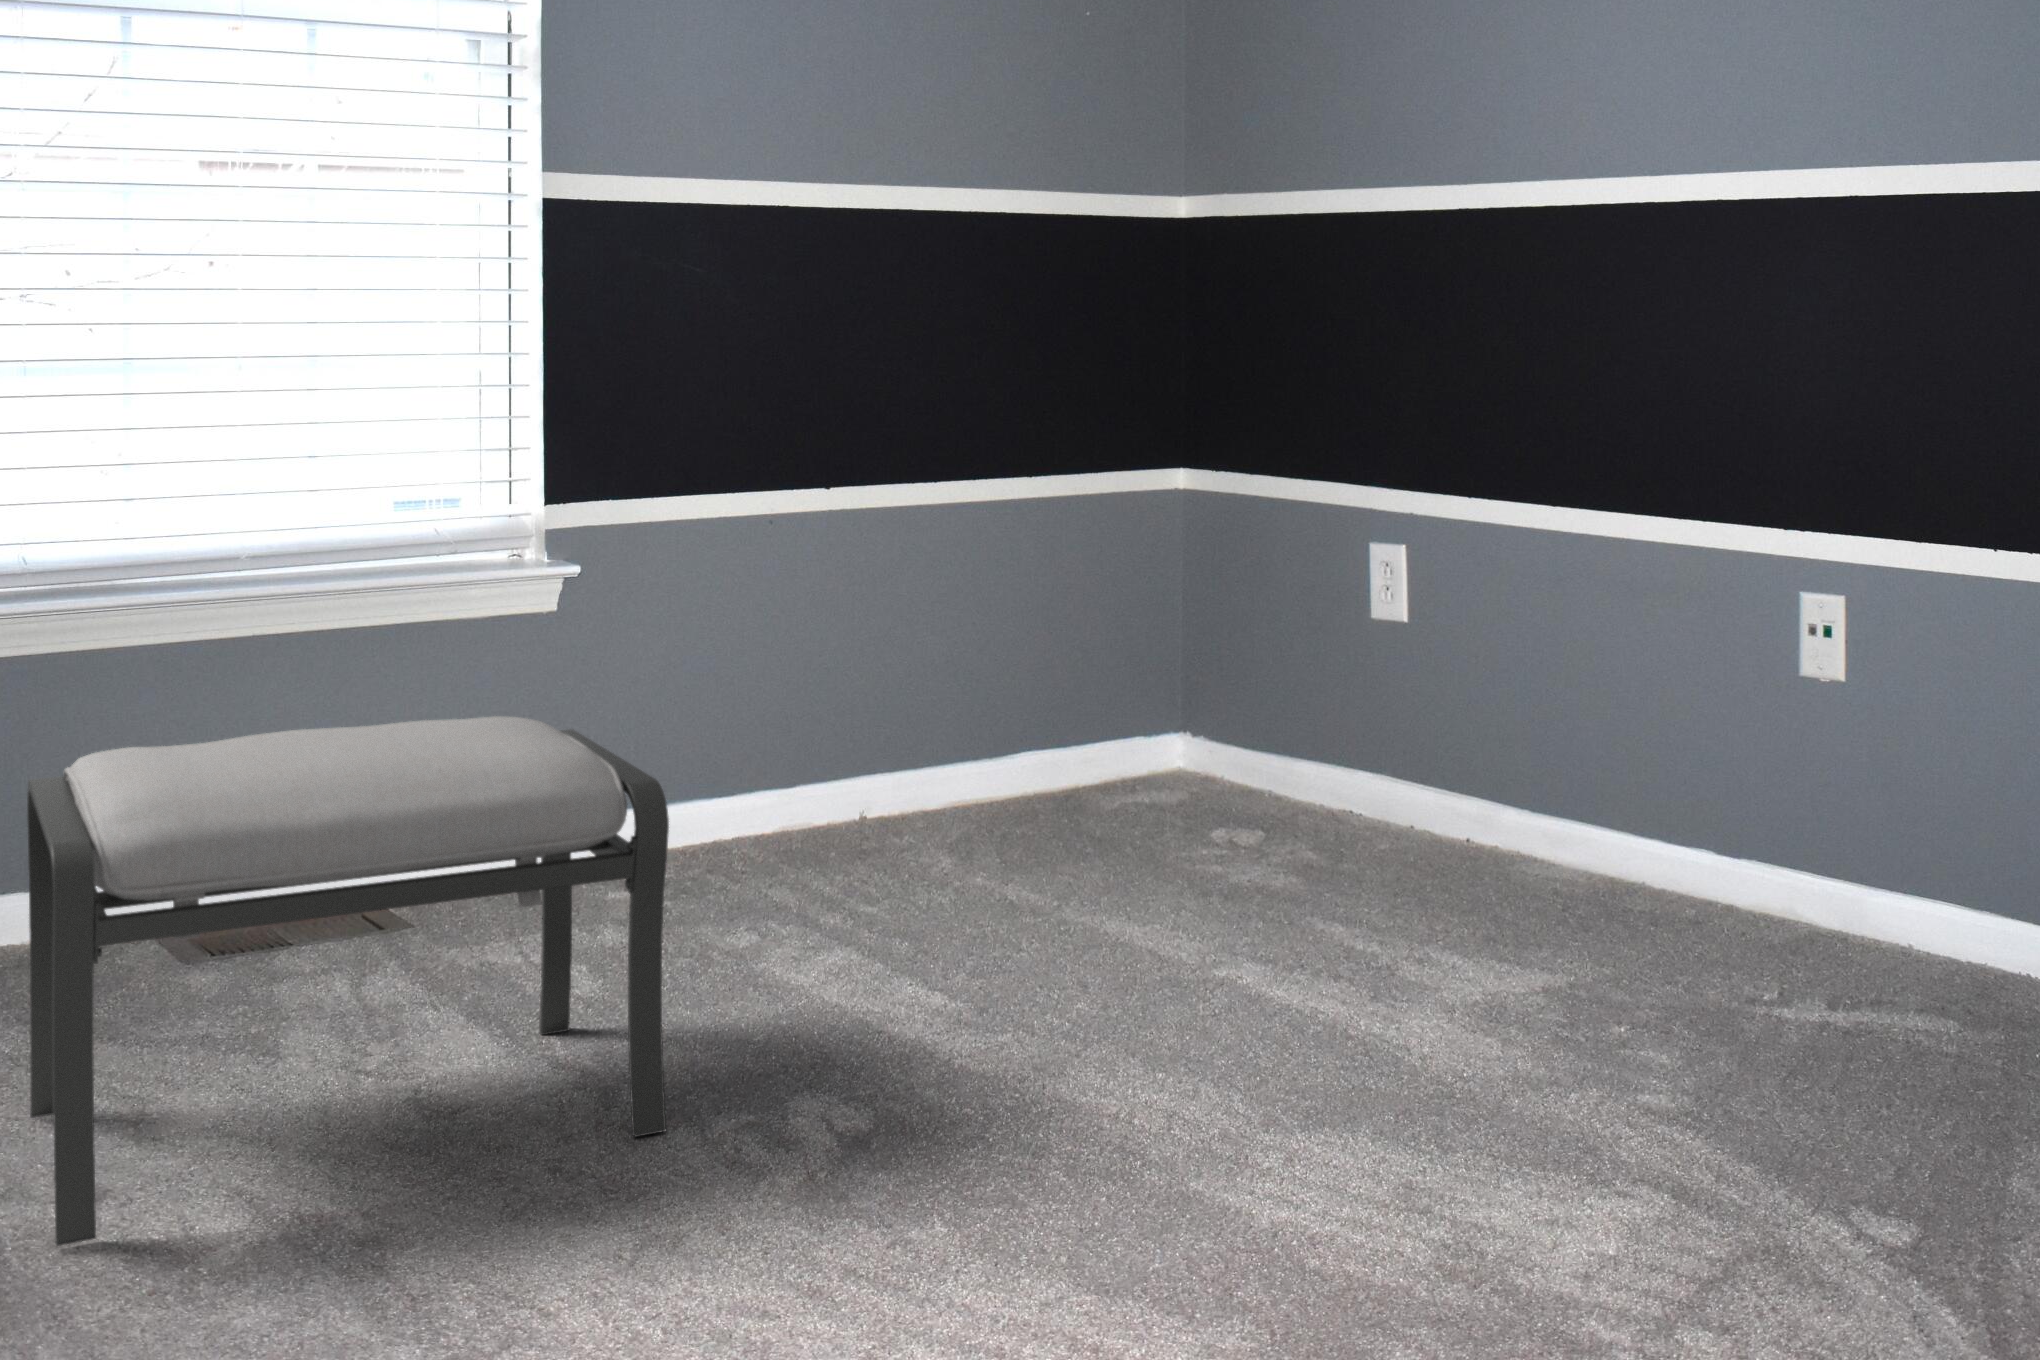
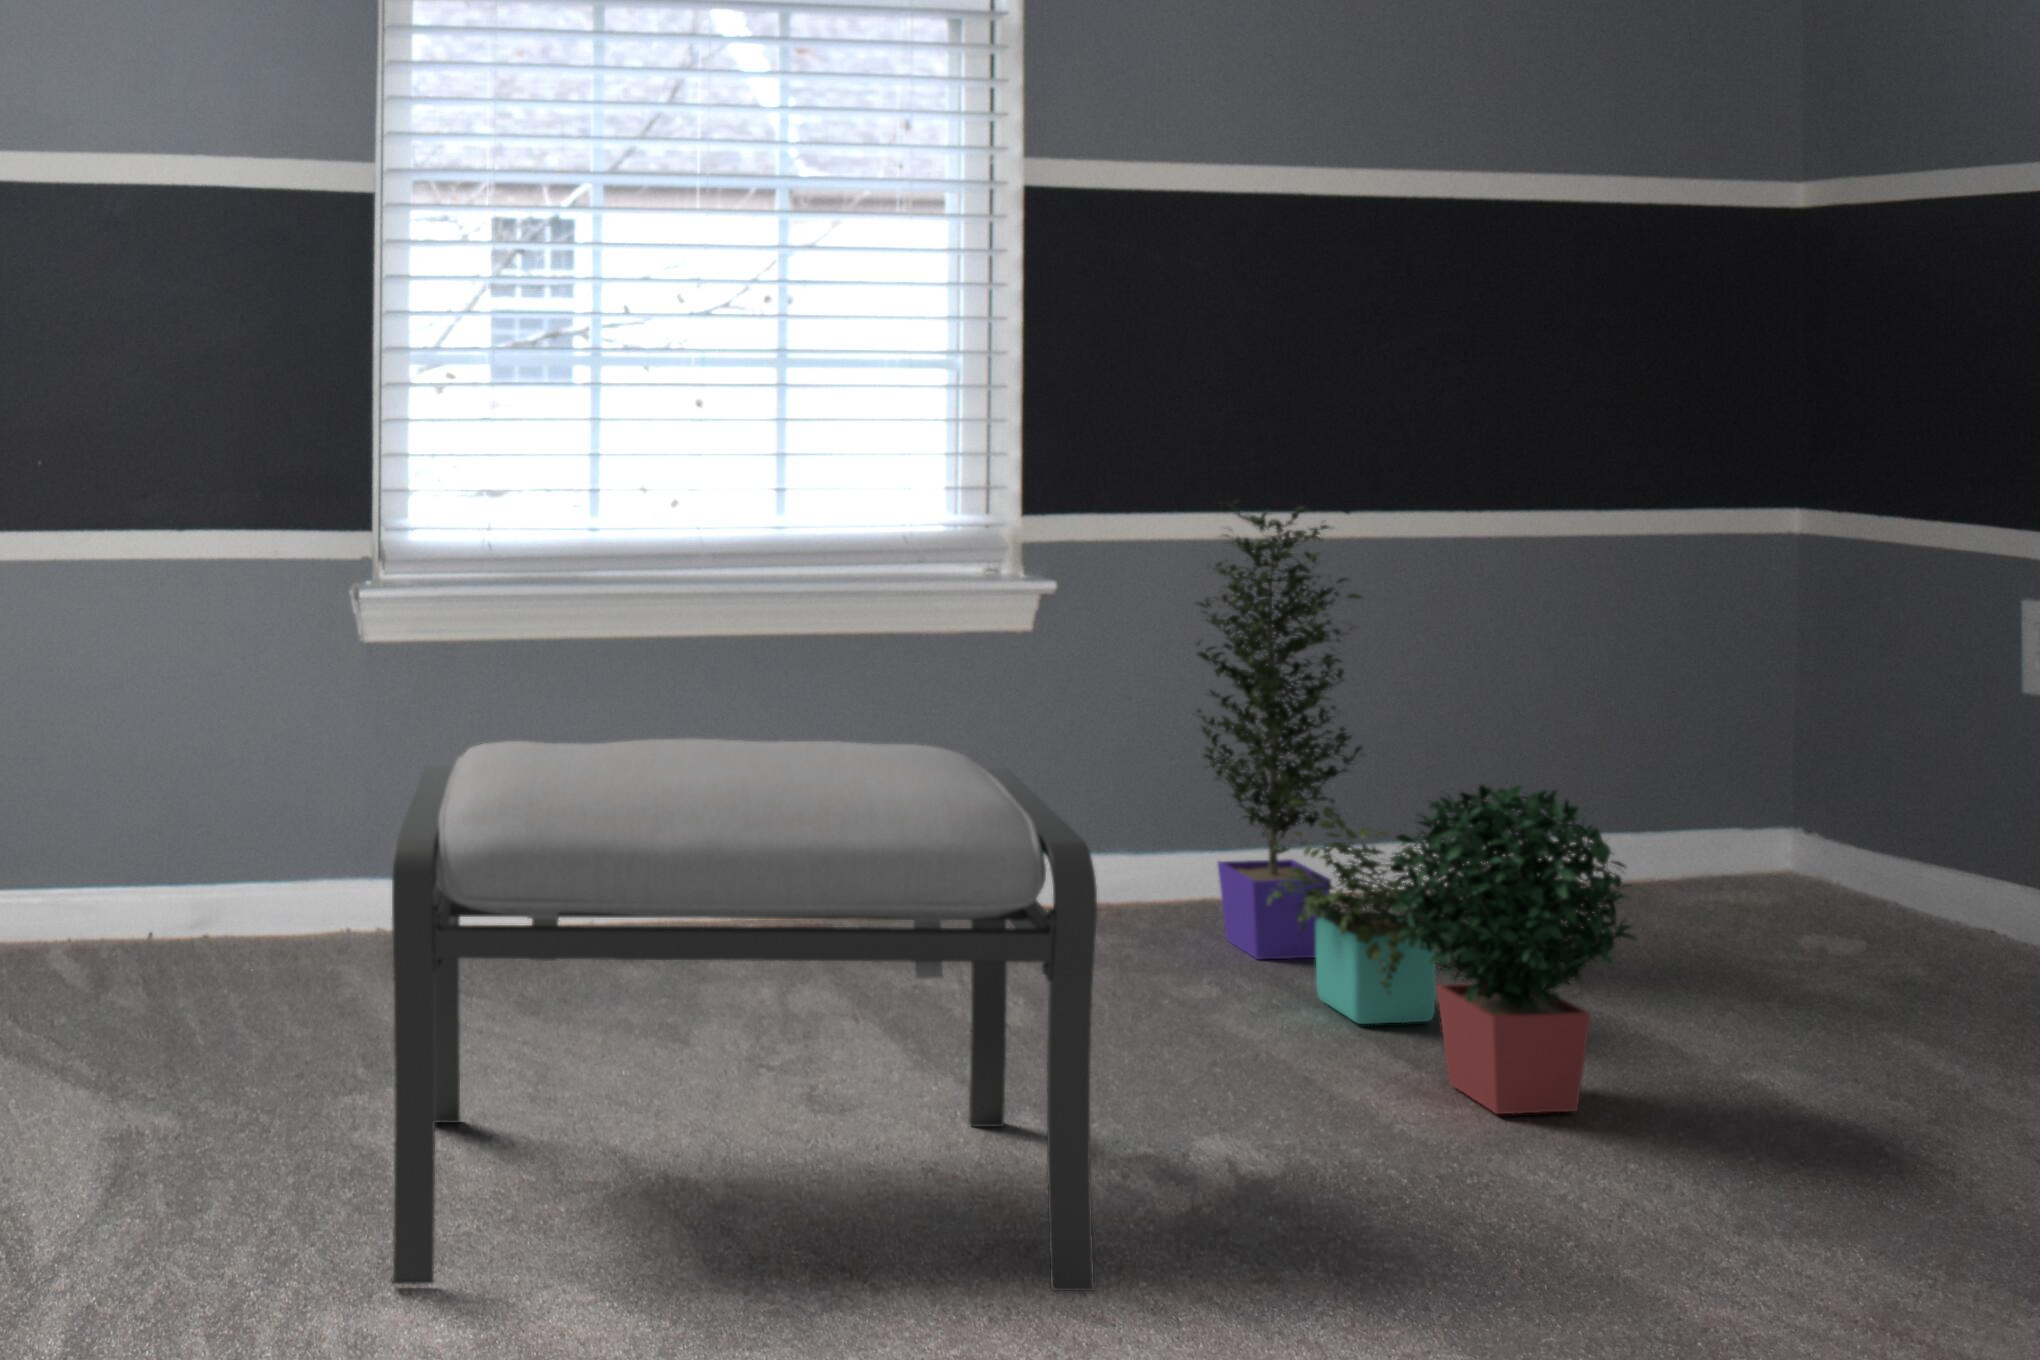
potted plant: none [692,486,1035,959] -> present [1197,502,1637,1114]

